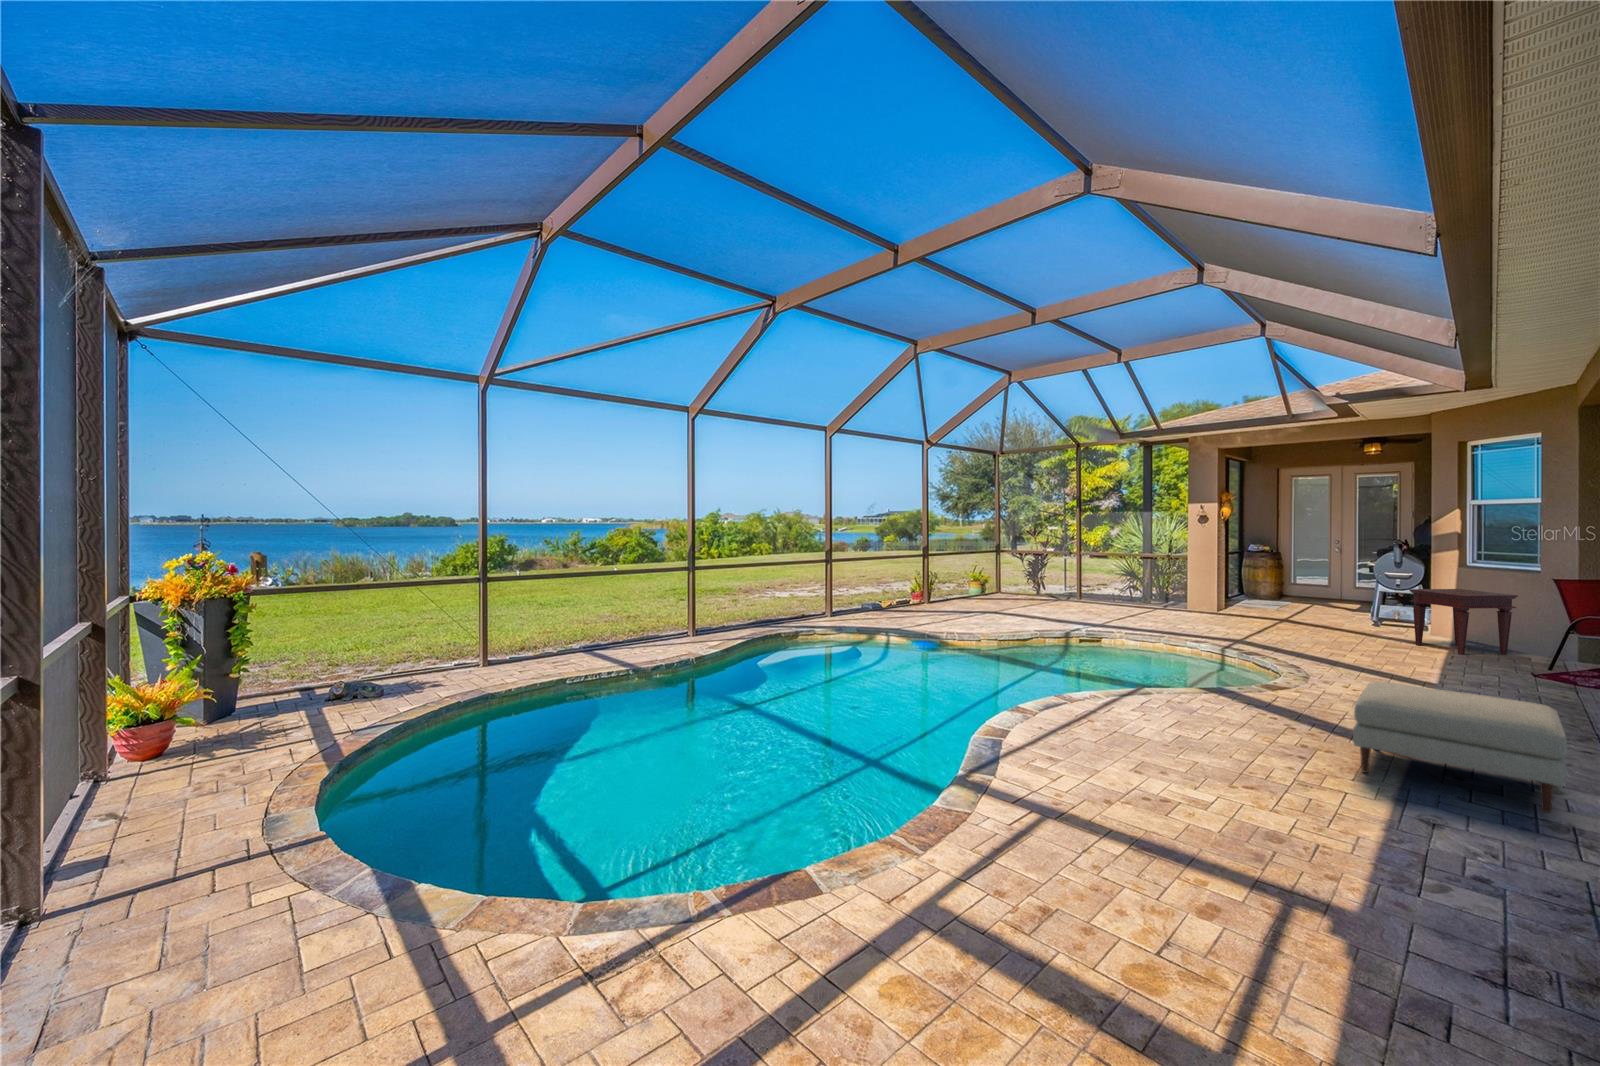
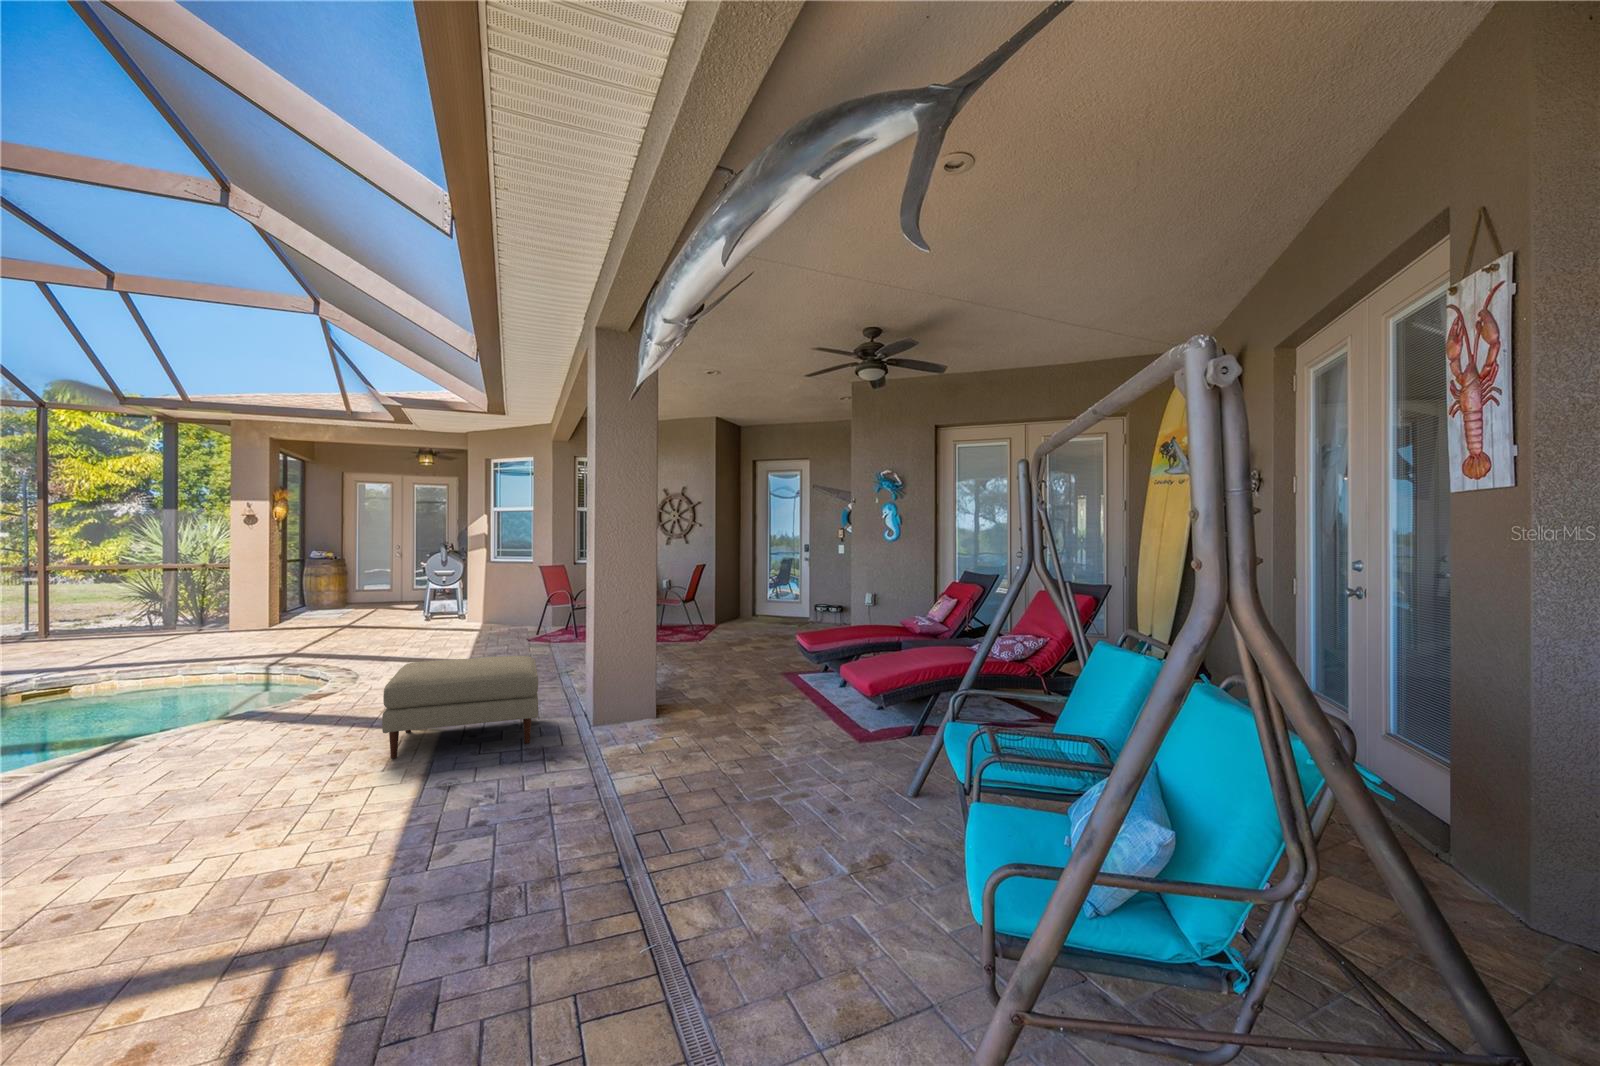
side table: present [1409,589,1518,655] -> none [451,581,521,635]

